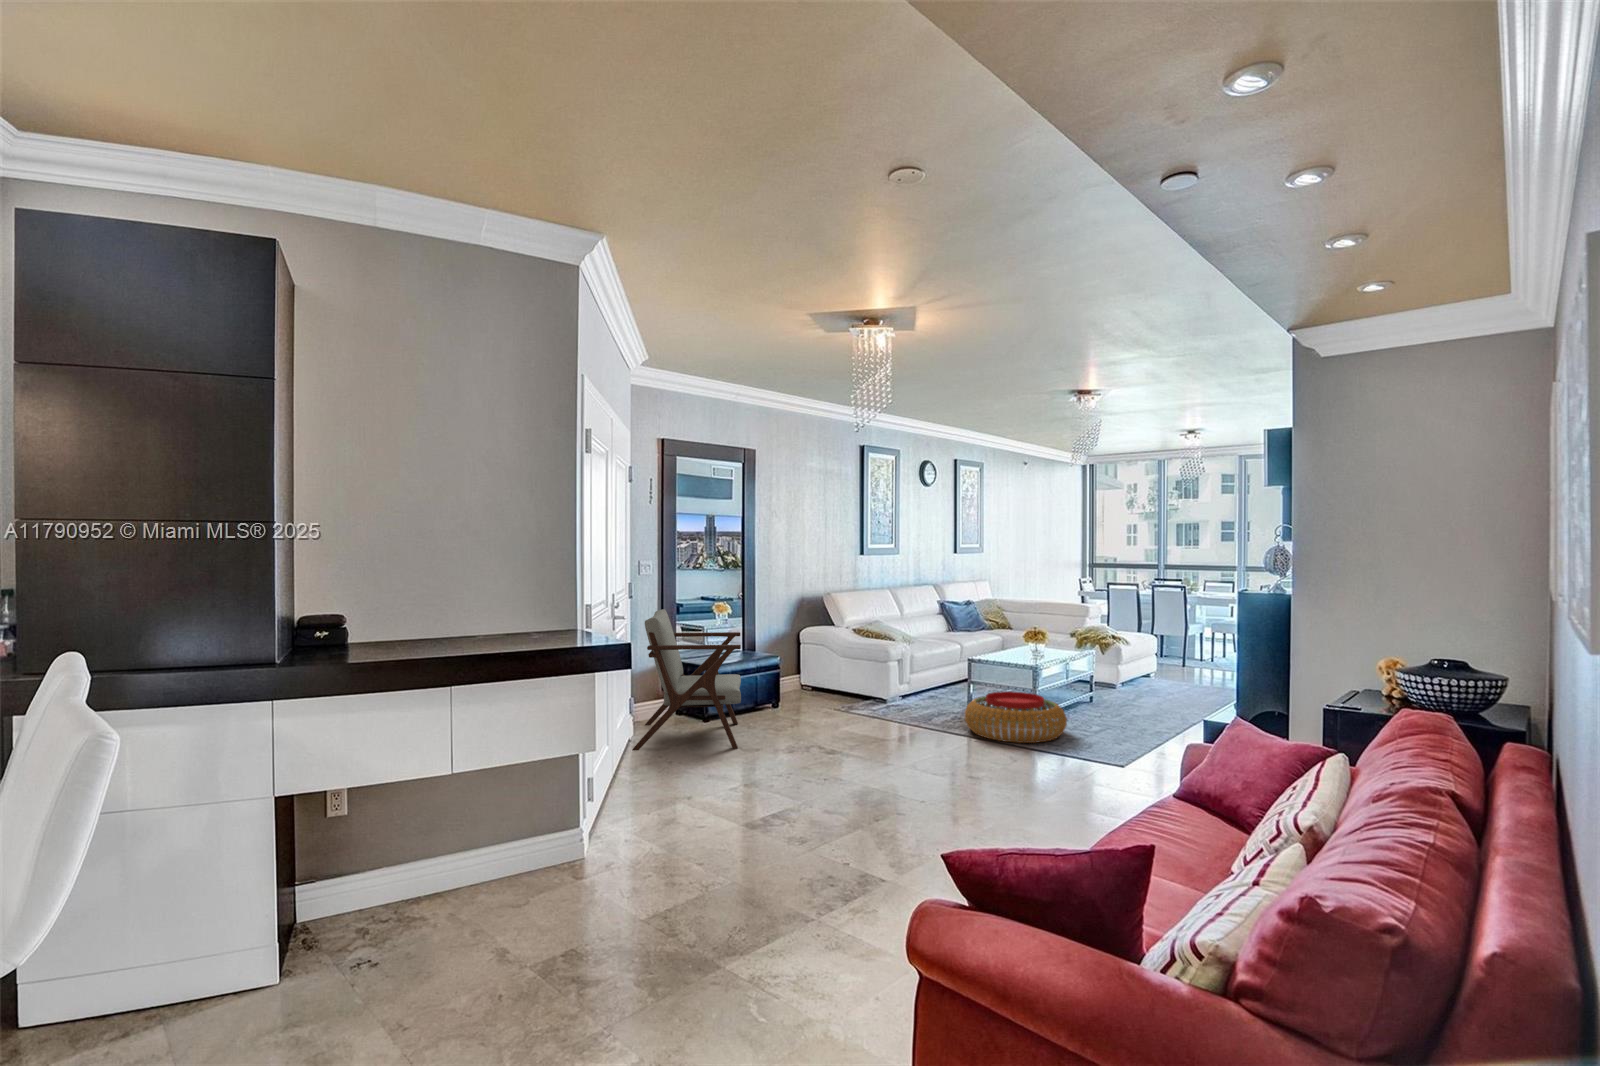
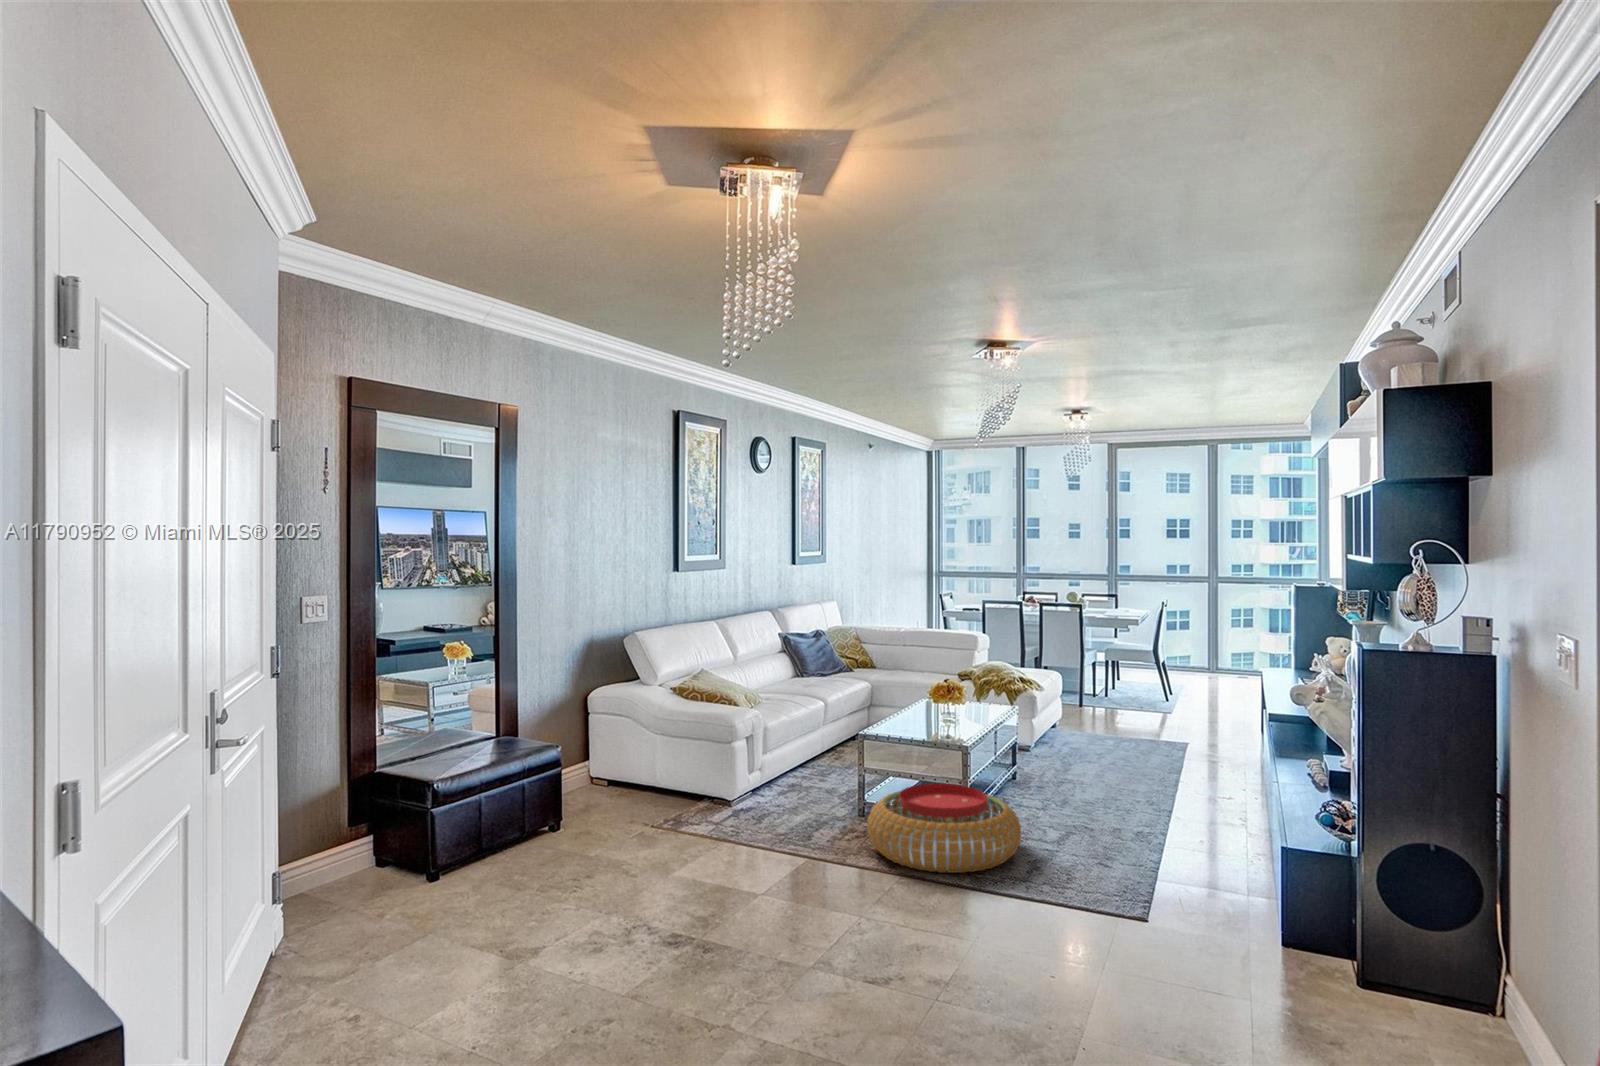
lounge chair: present [632,609,741,751] -> none [279,685,502,978]

